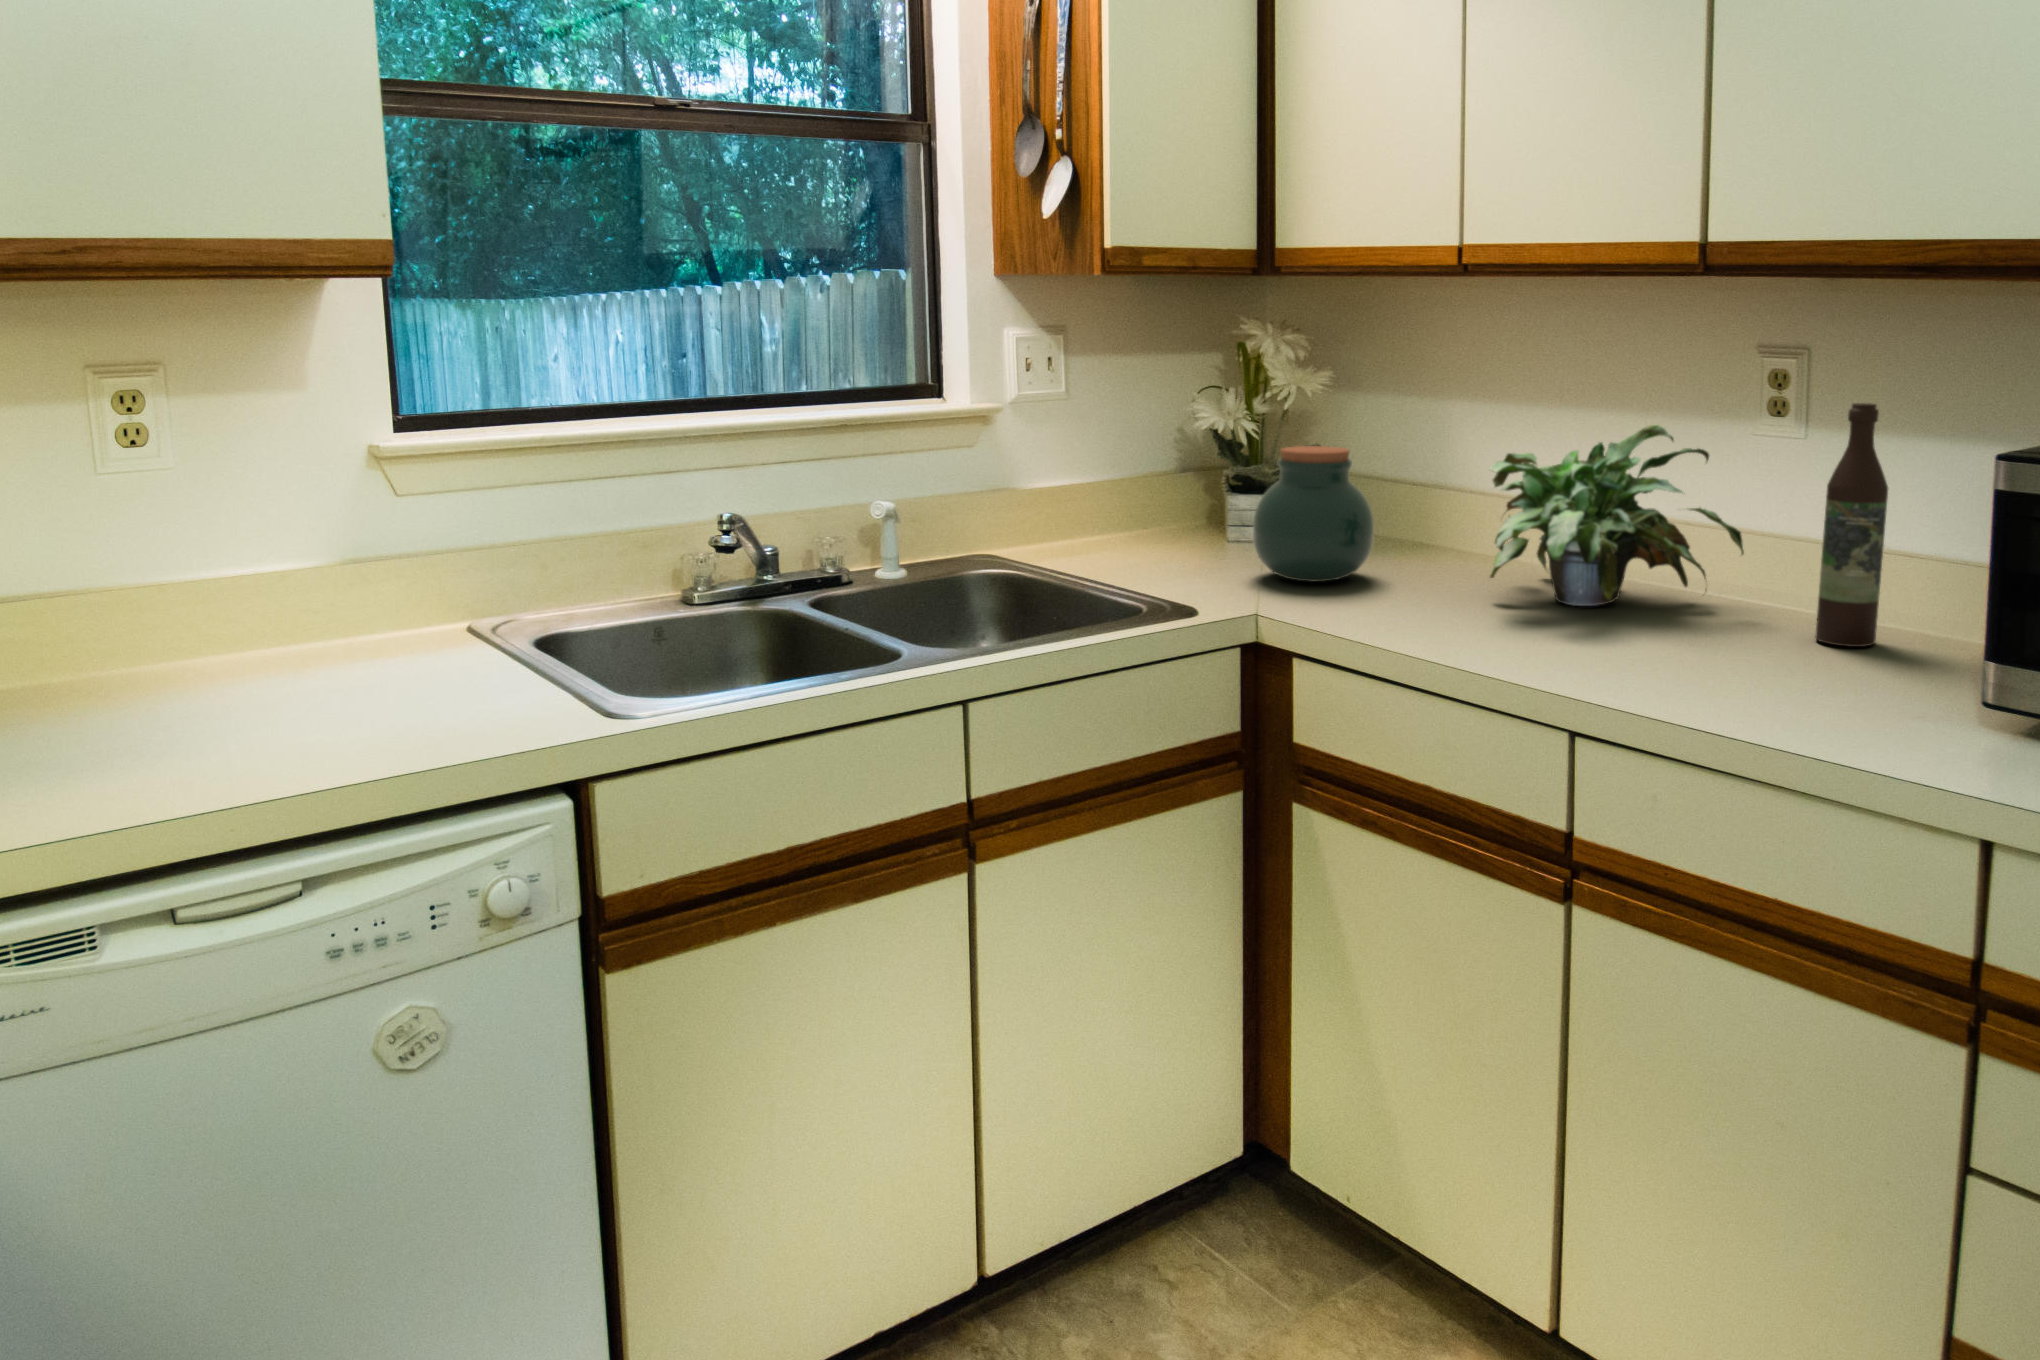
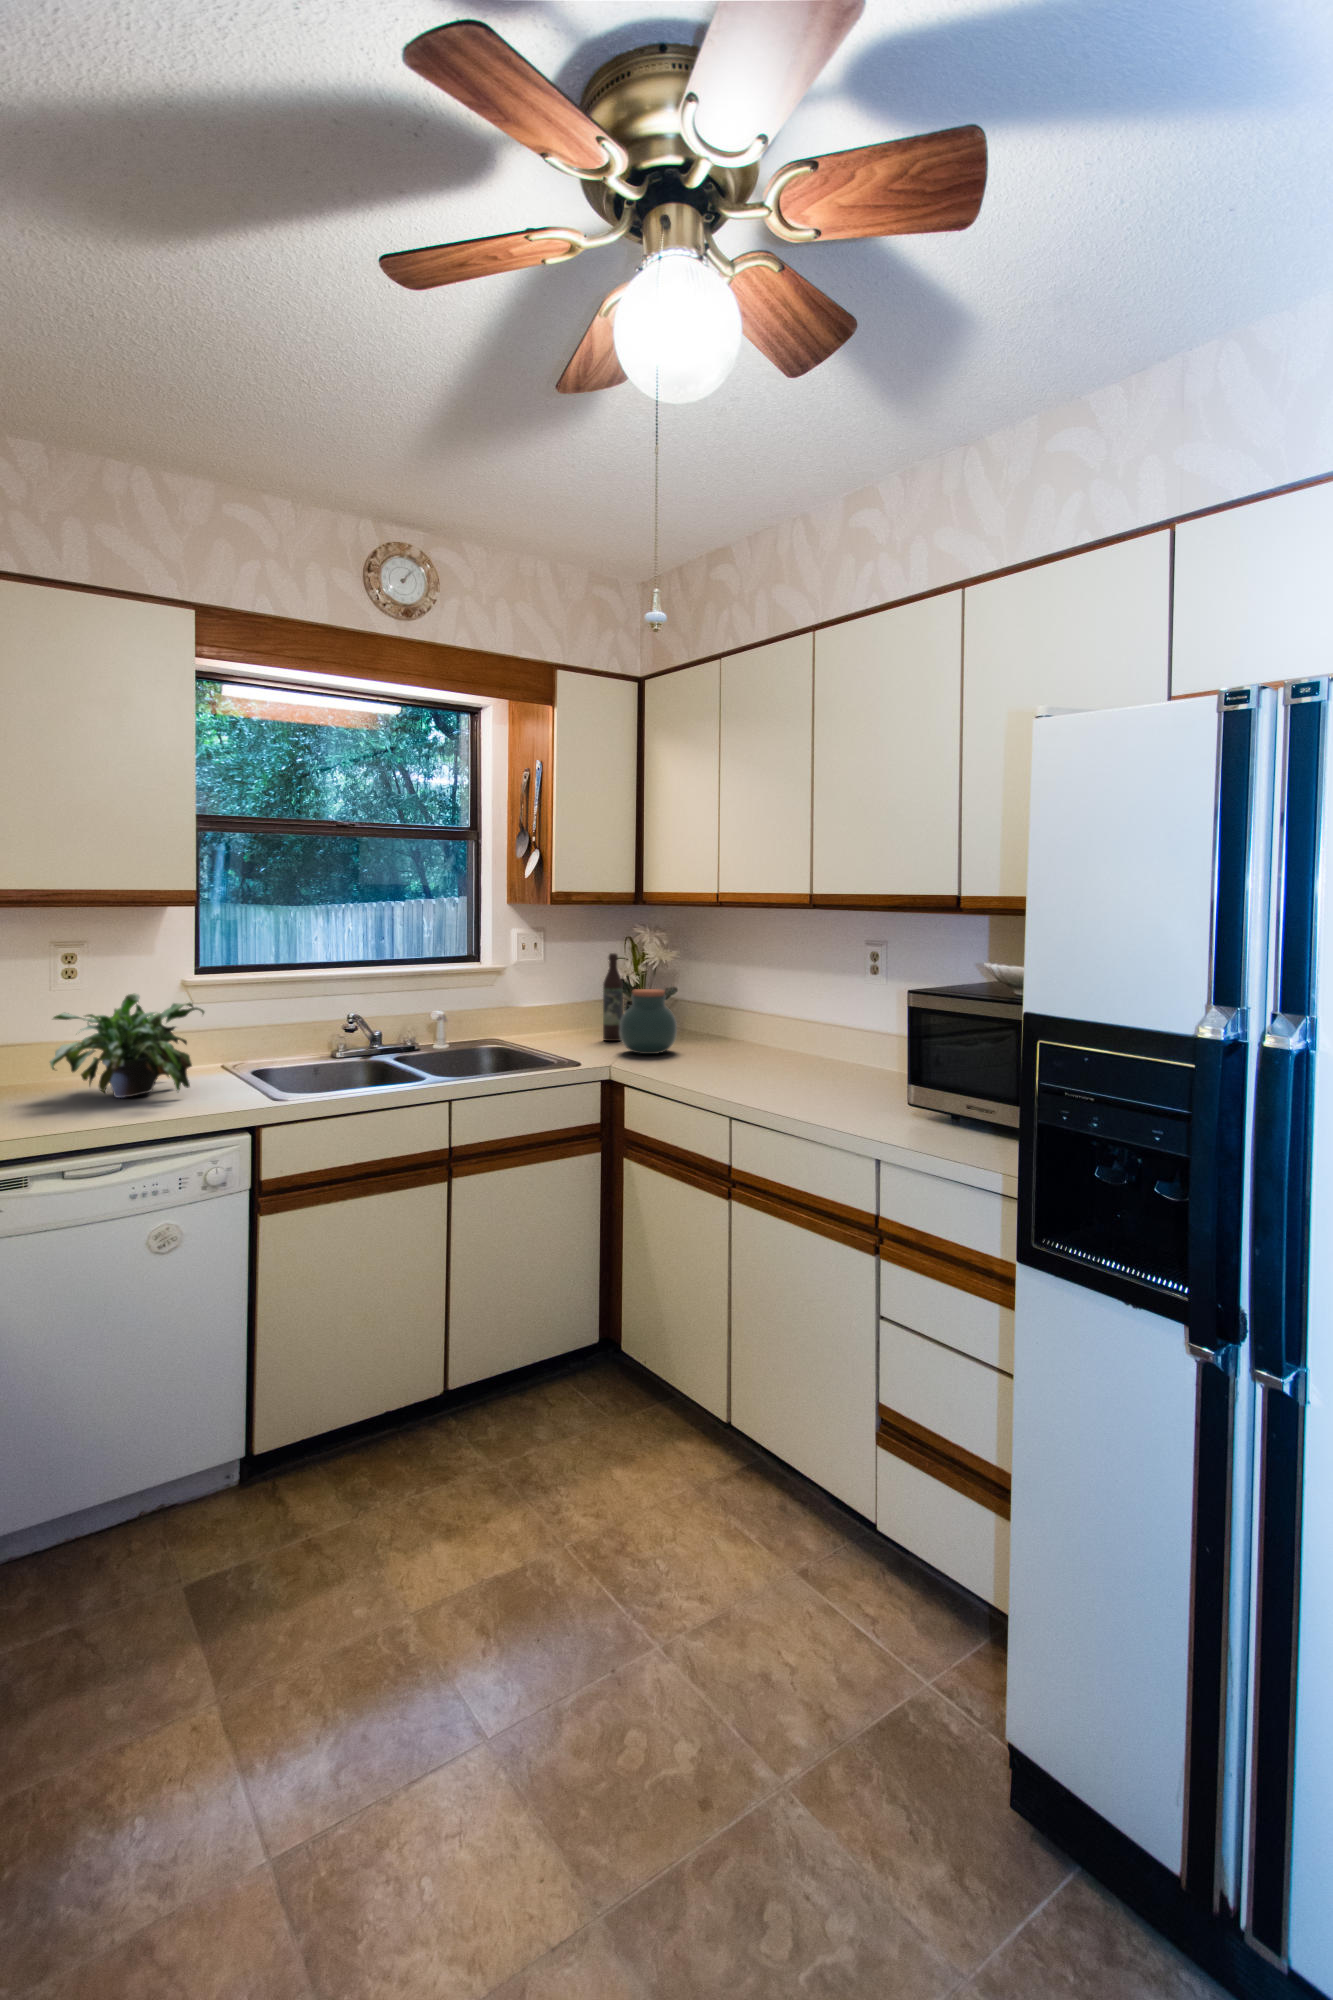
wine bottle: present [1815,403,1888,647] -> present [603,953,623,1041]
potted plant: present [1490,425,1744,606] -> present [50,994,204,1098]

